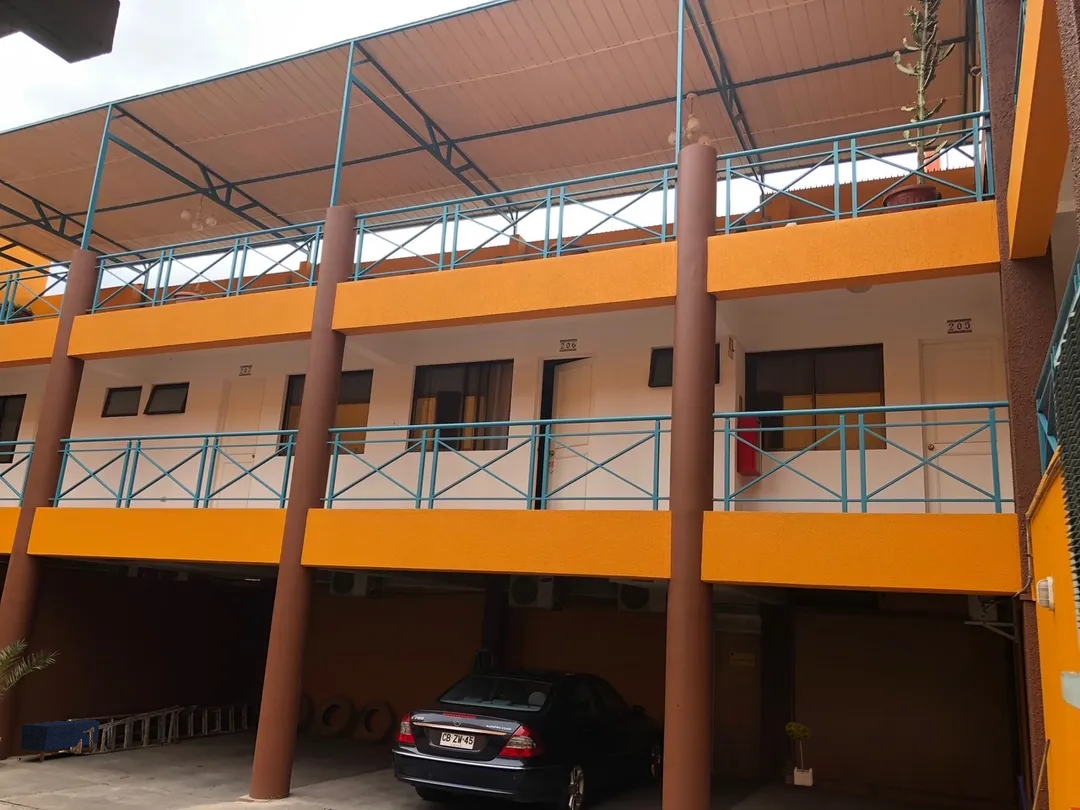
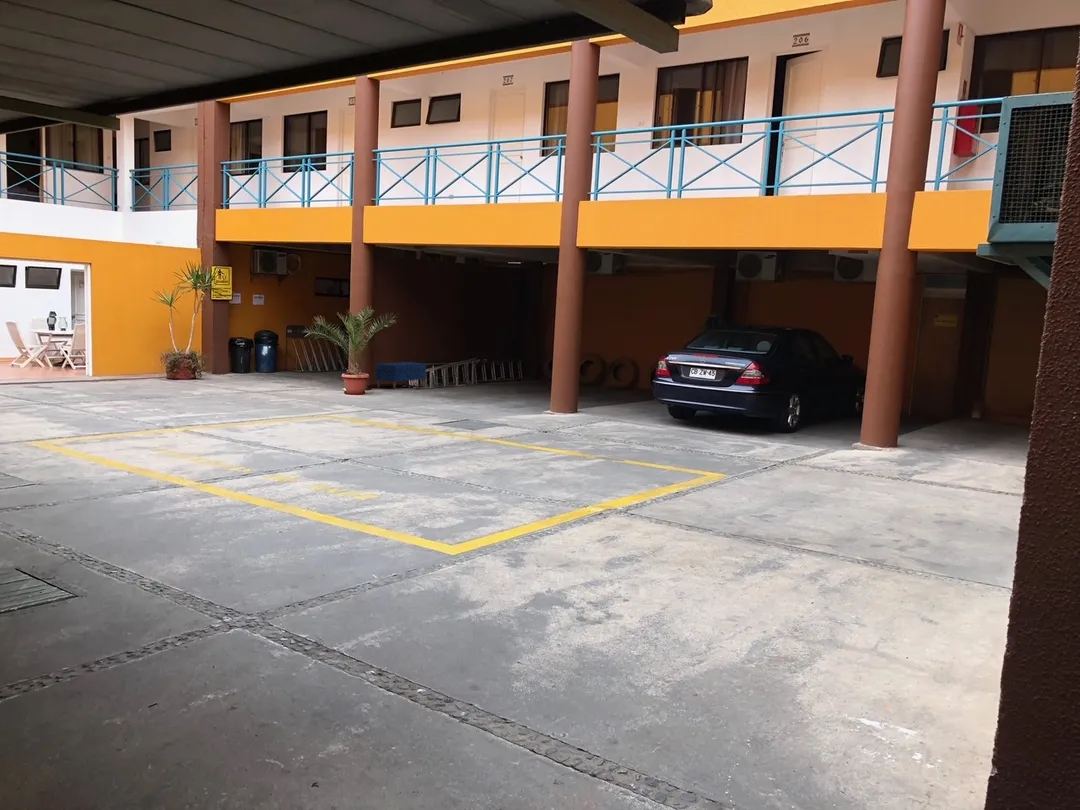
potted tree: present [786,722,813,786] -> none [973,374,997,424]

